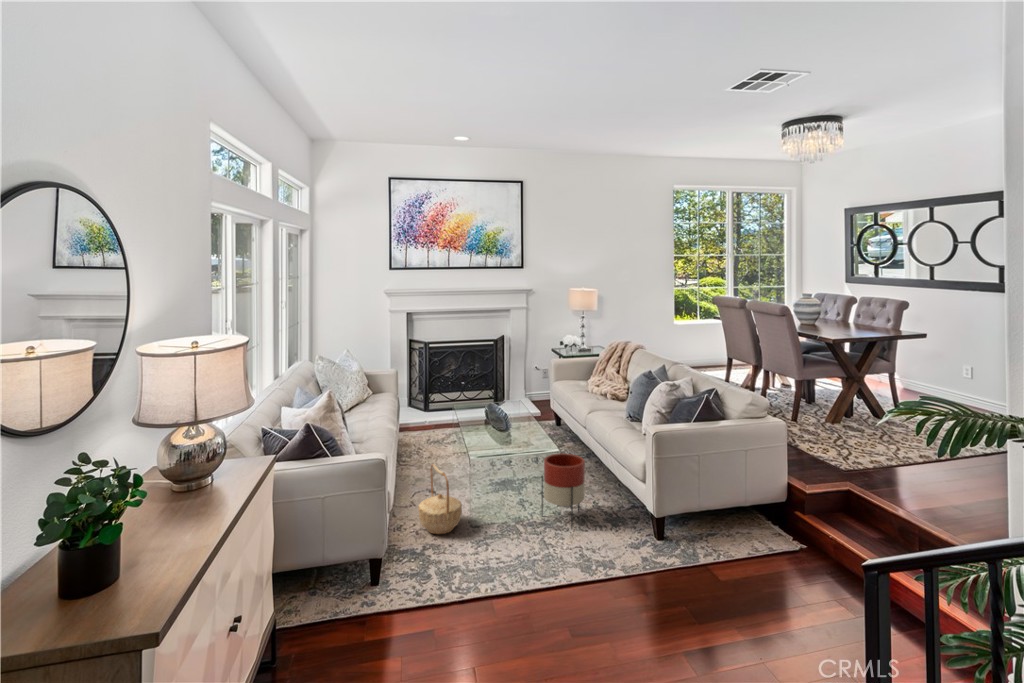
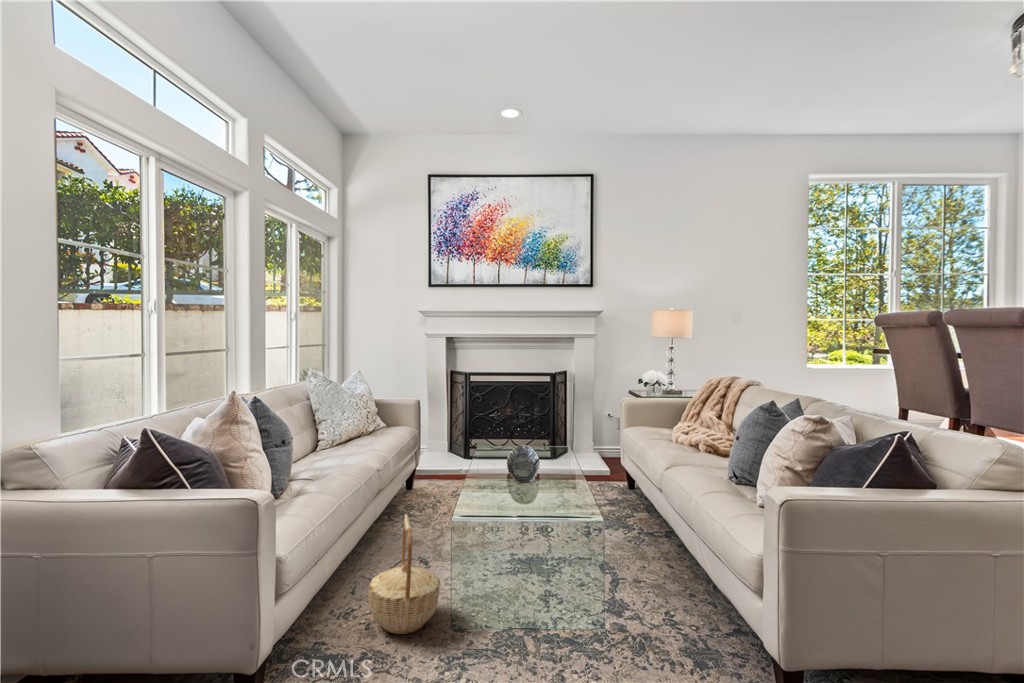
planter: present [542,453,585,529] -> none [572,521,650,661]

